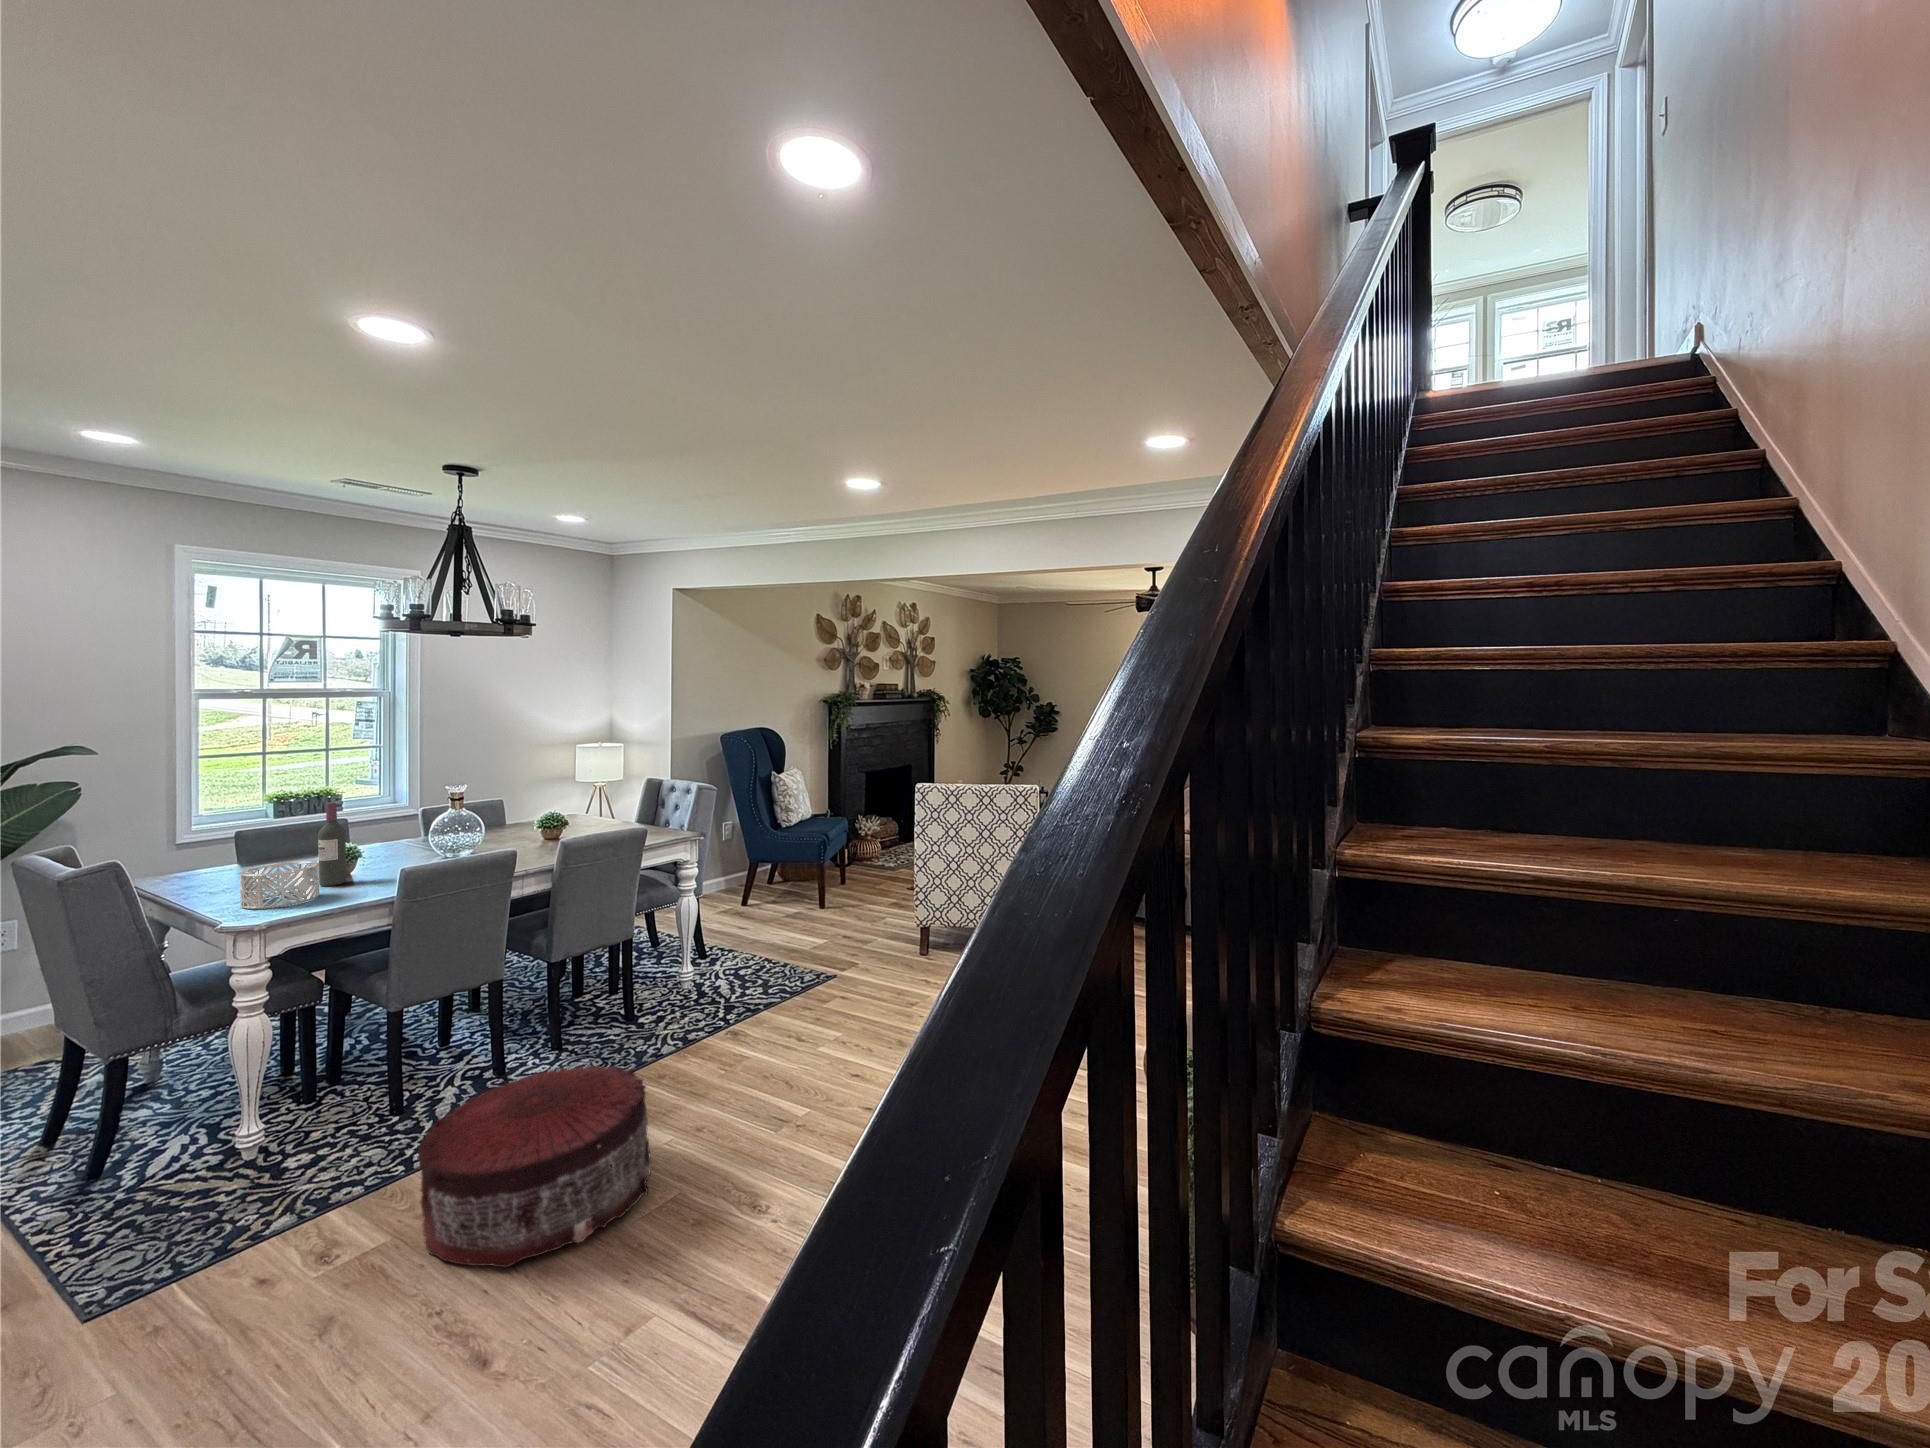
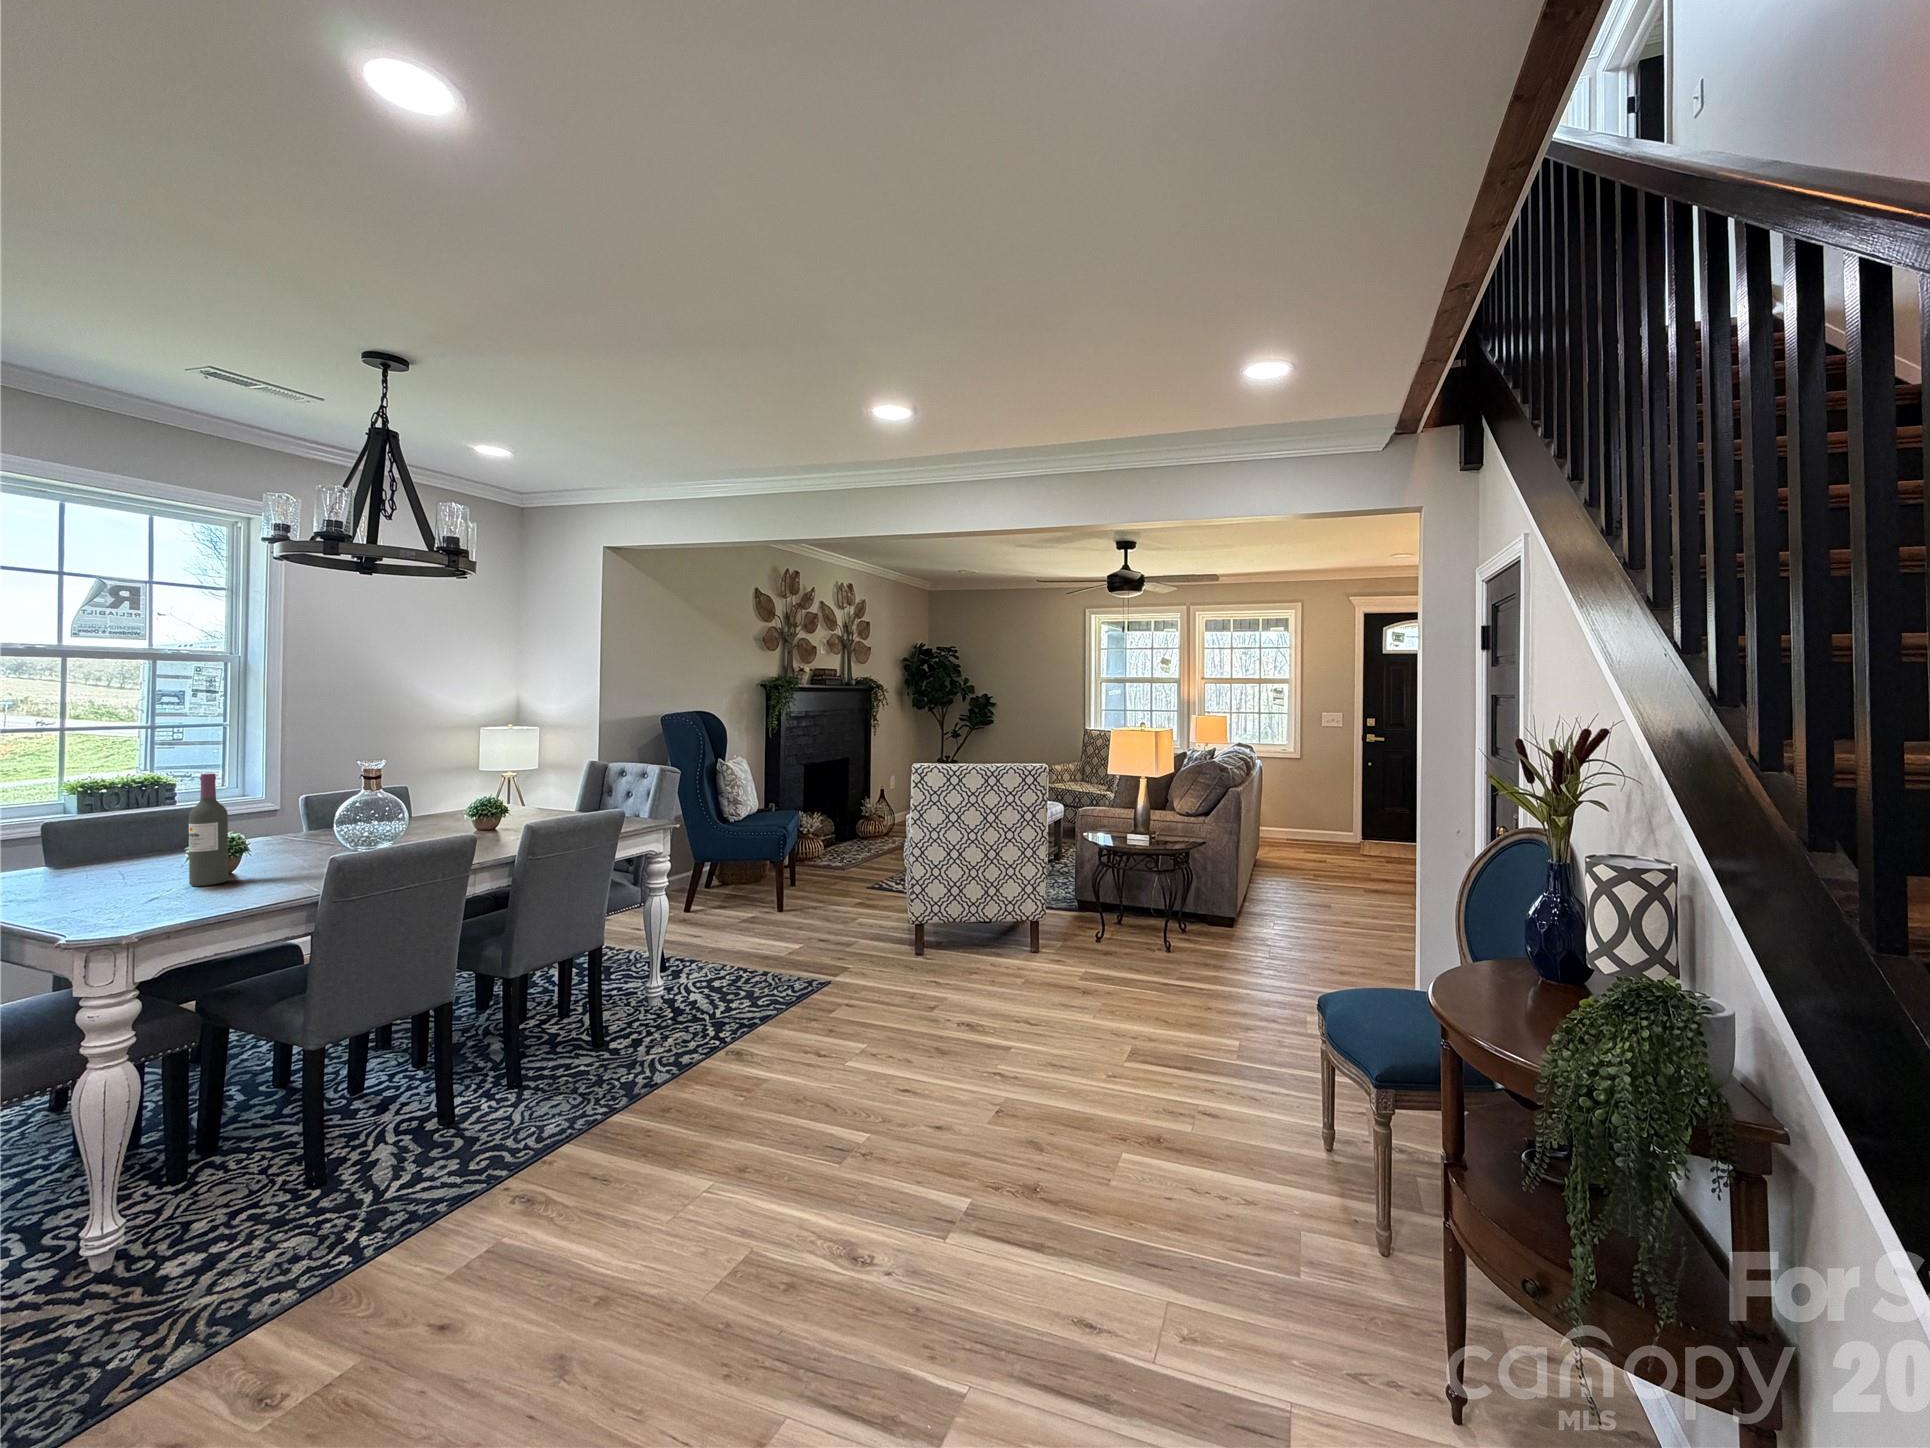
decorative bowl: present [240,861,319,909] -> none [81,850,198,916]
pouf: present [417,1065,651,1267] -> none [404,1095,719,1385]

